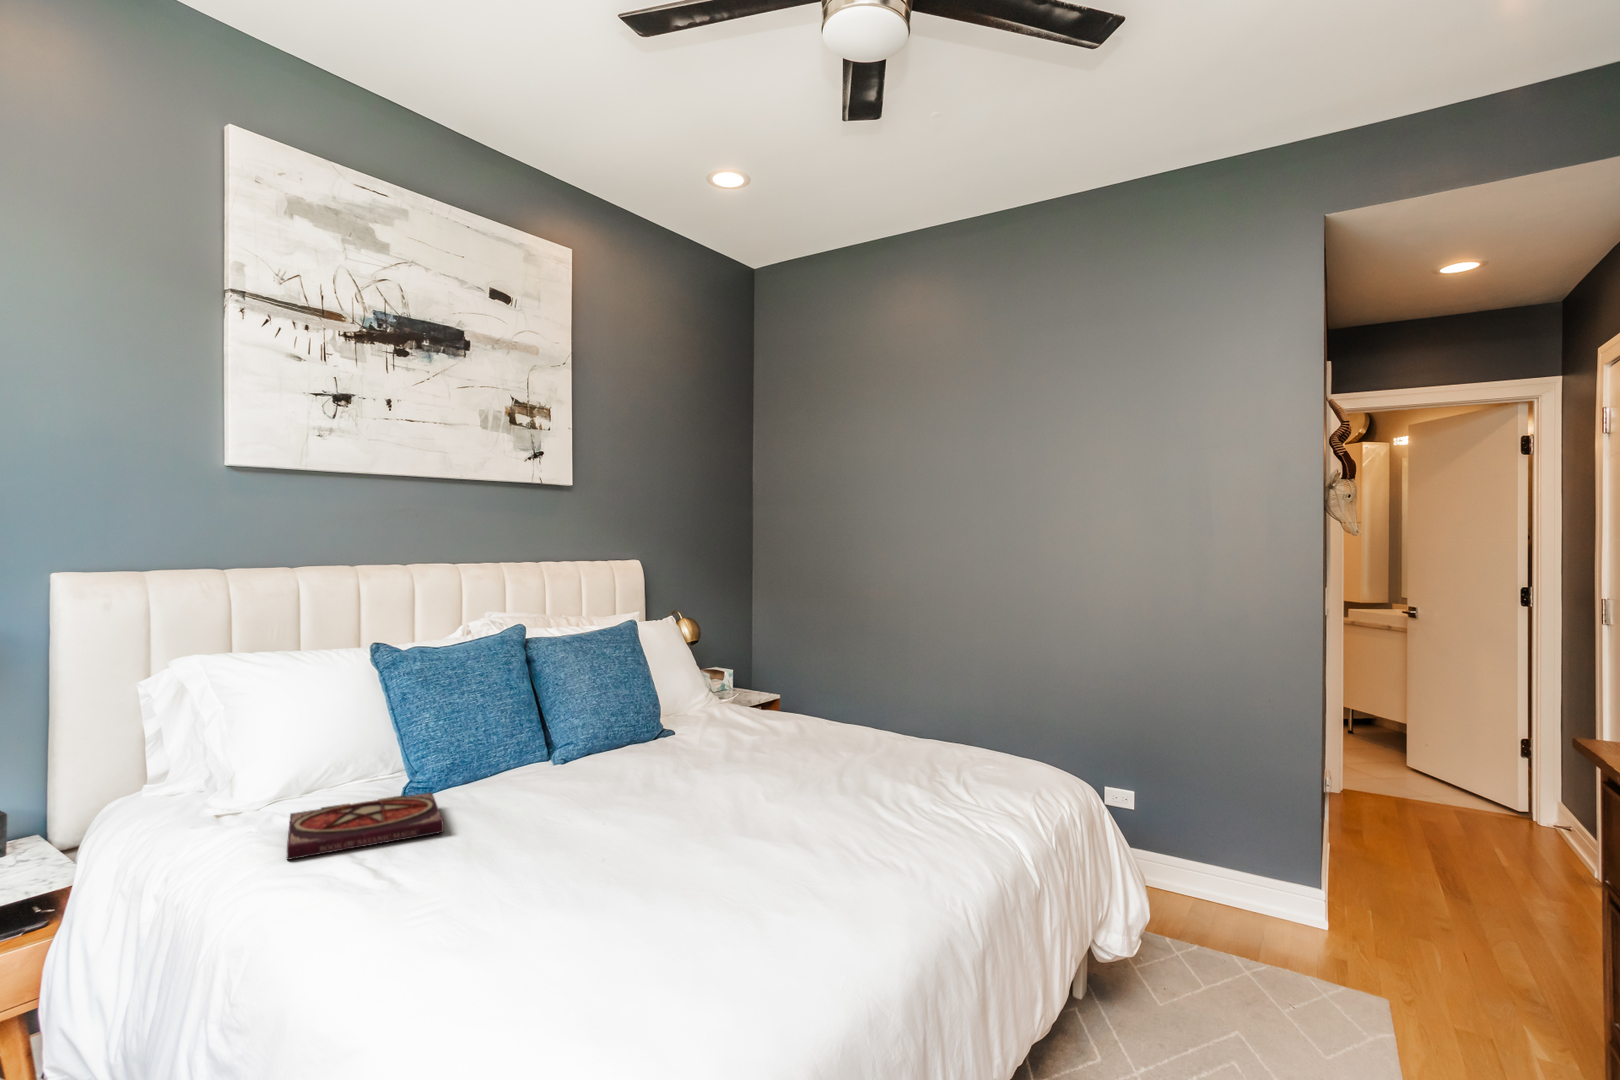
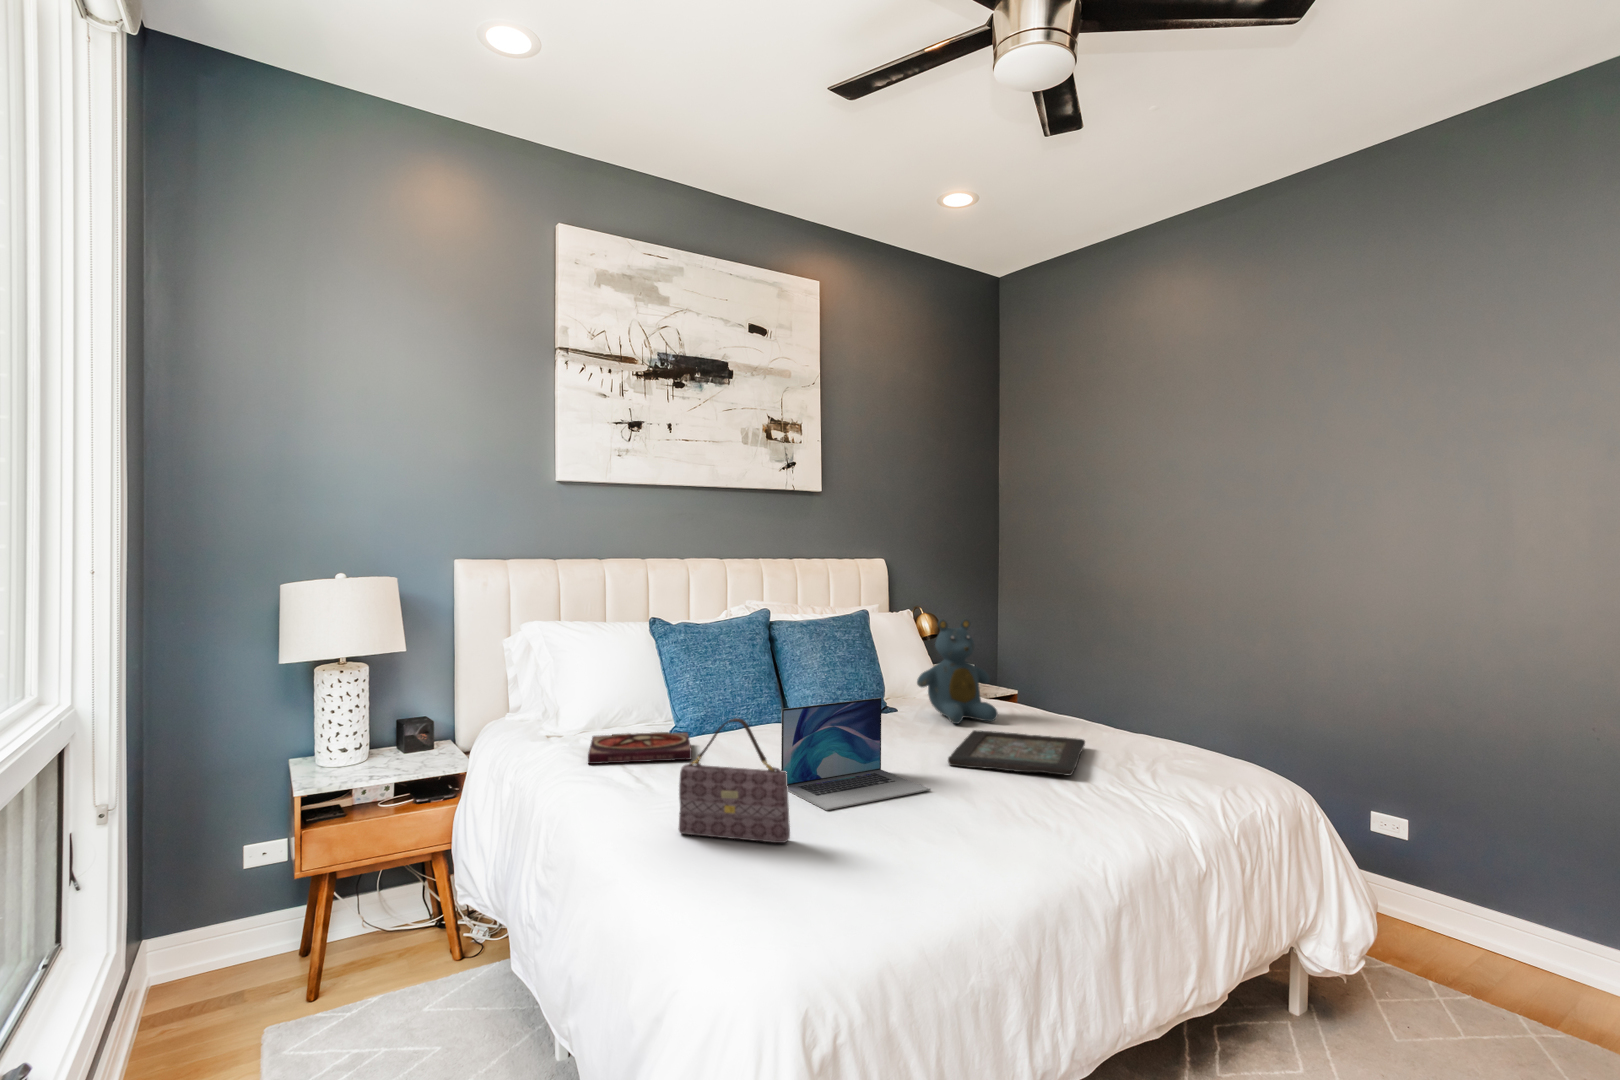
teddy bear: none [701,627,788,743] -> present [917,619,998,724]
laptop: none [577,733,759,891] -> present [781,698,931,810]
decorative tray: none [762,751,899,801] -> present [948,730,1085,775]
handbag: none [453,798,618,969] -> present [679,718,790,843]

